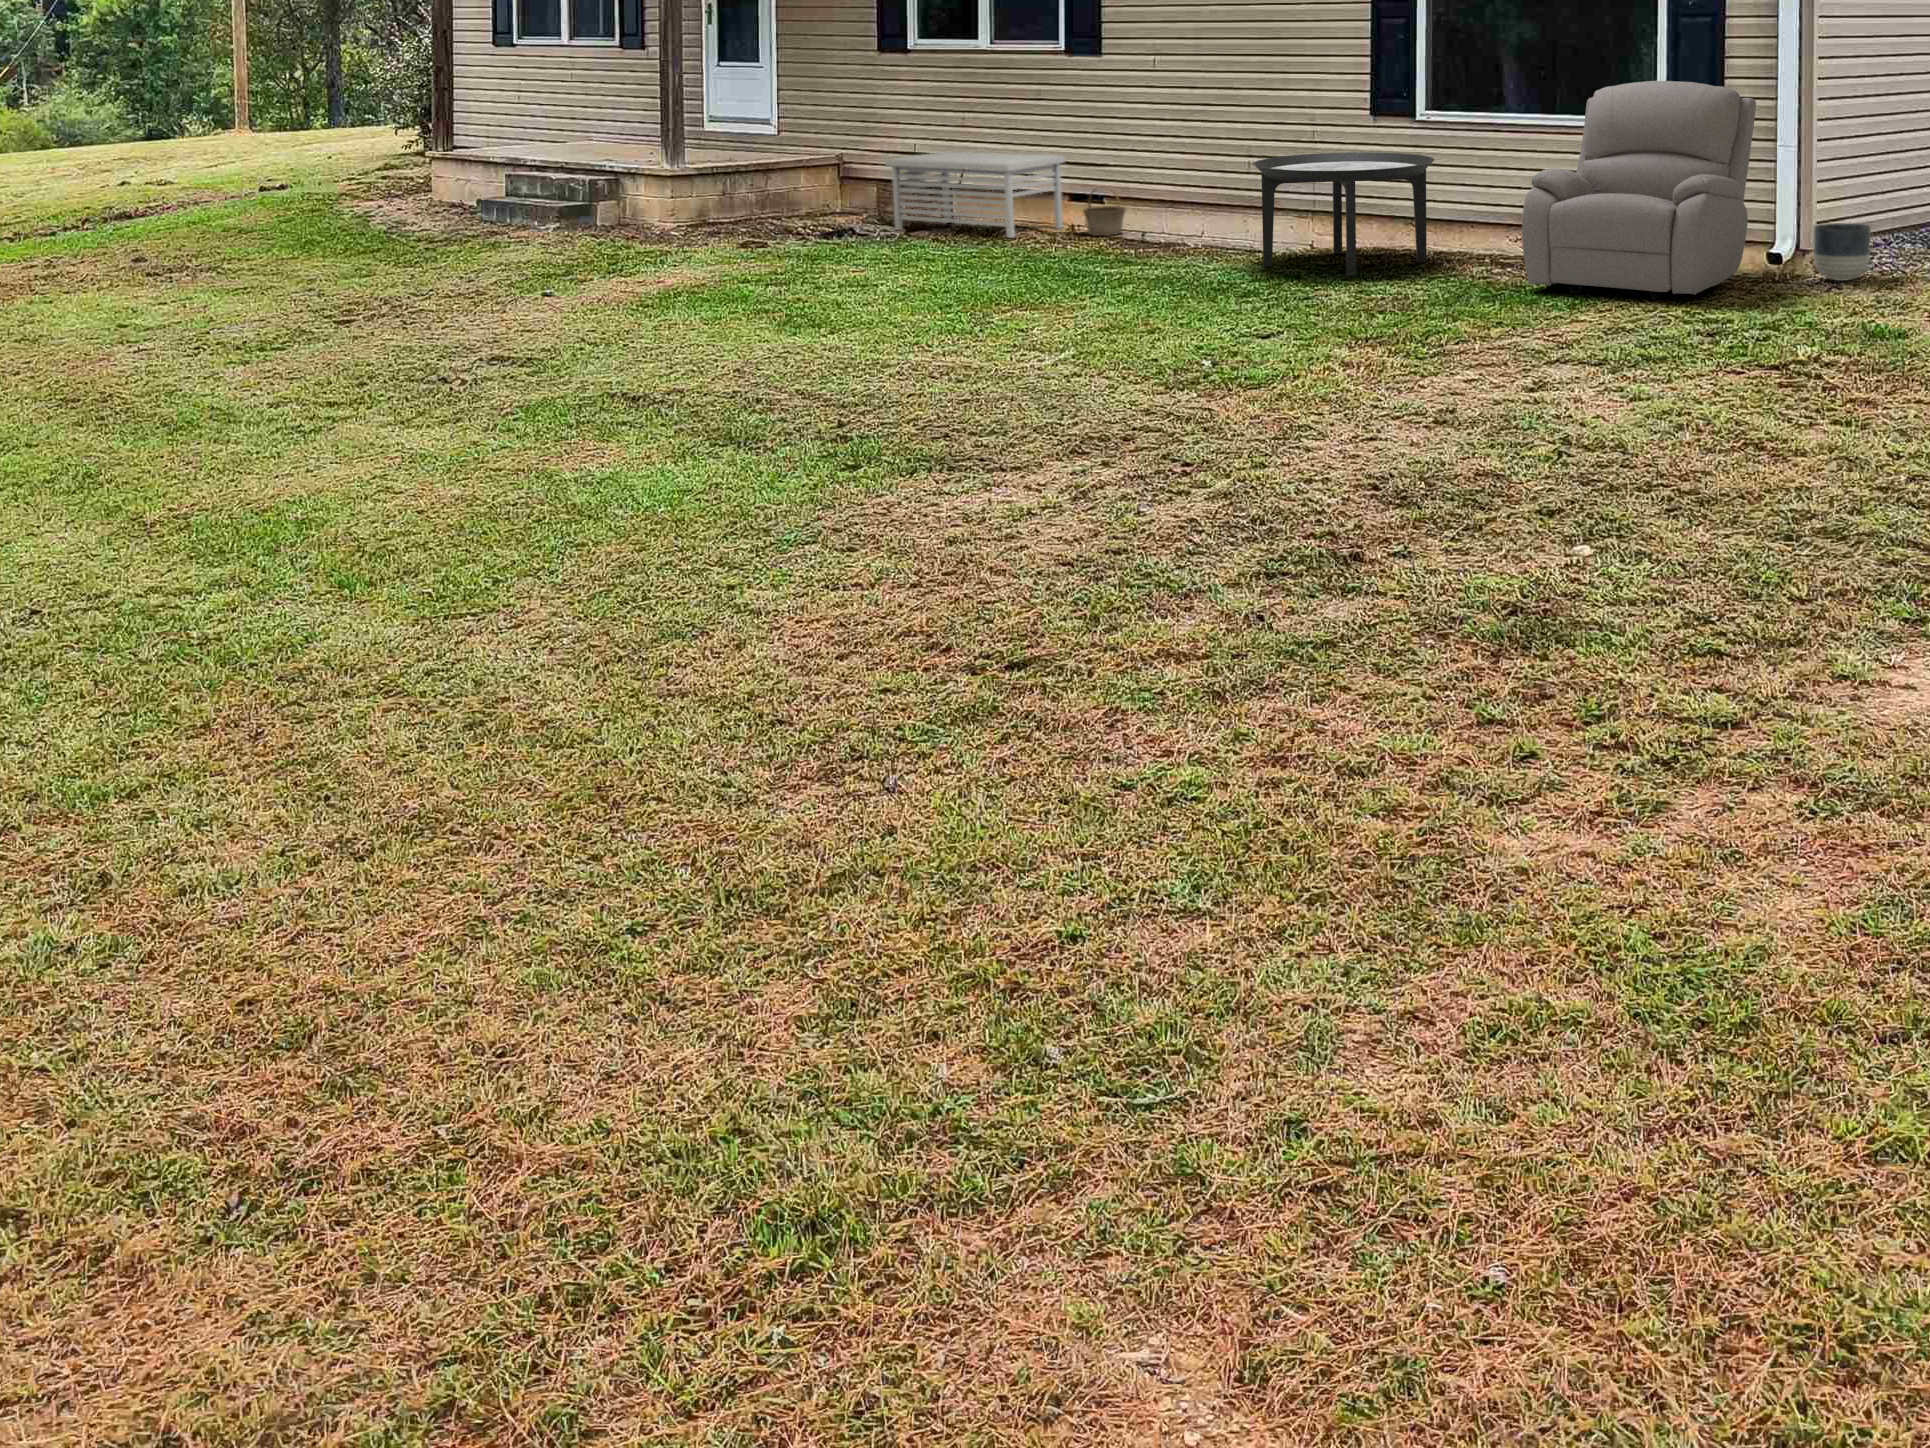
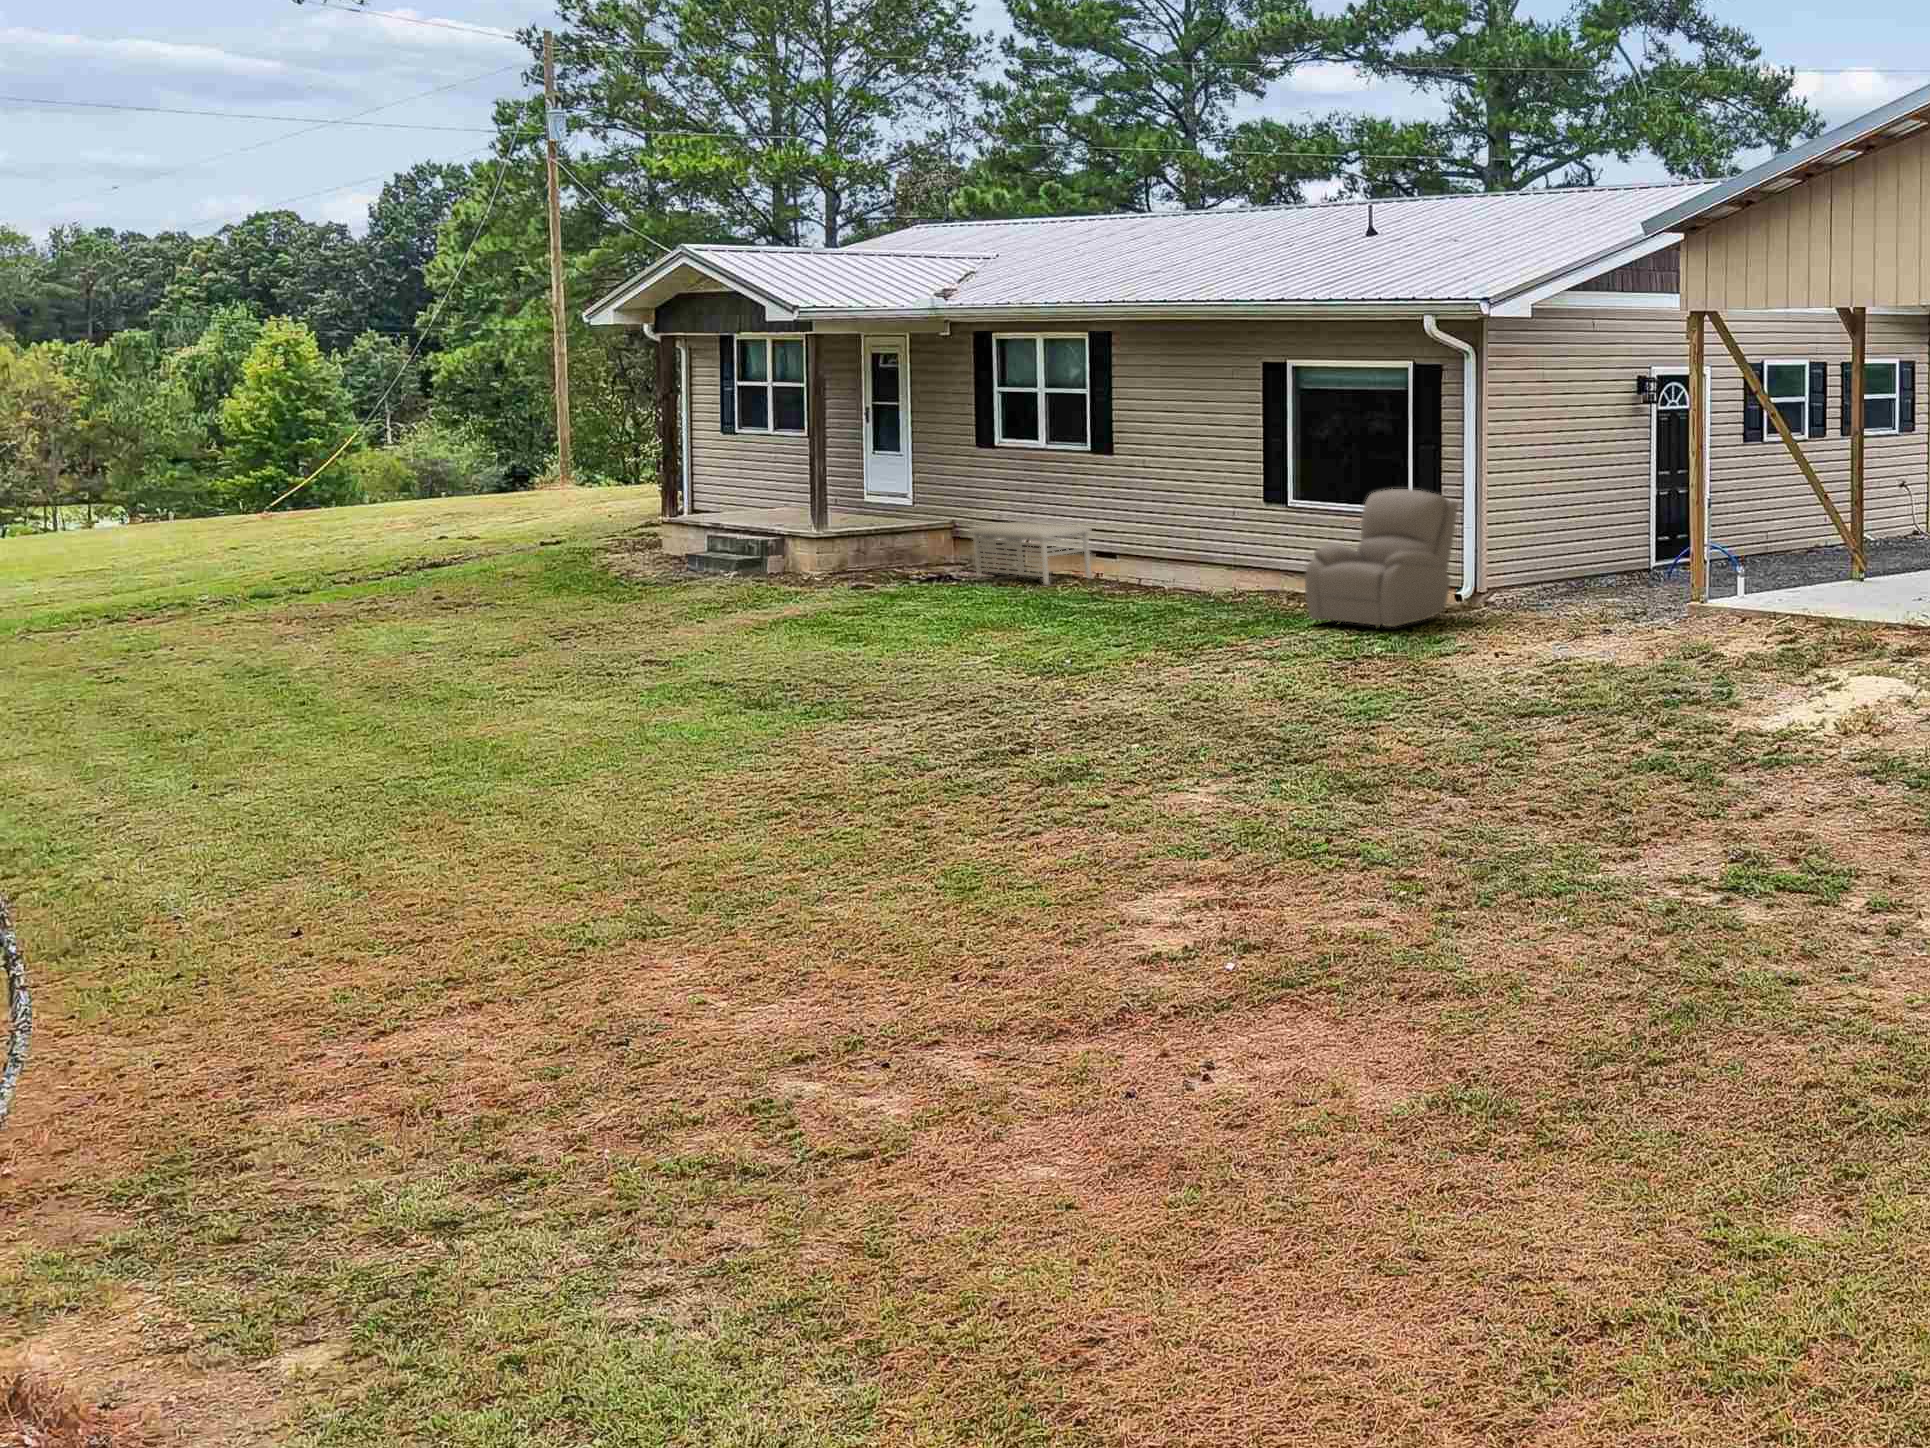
round table: present [1253,152,1435,276] -> none [1168,530,1288,614]
basket: present [1083,189,1126,236] -> none [1096,550,1128,584]
planter: present [1813,223,1871,281] -> none [1491,582,1525,619]

